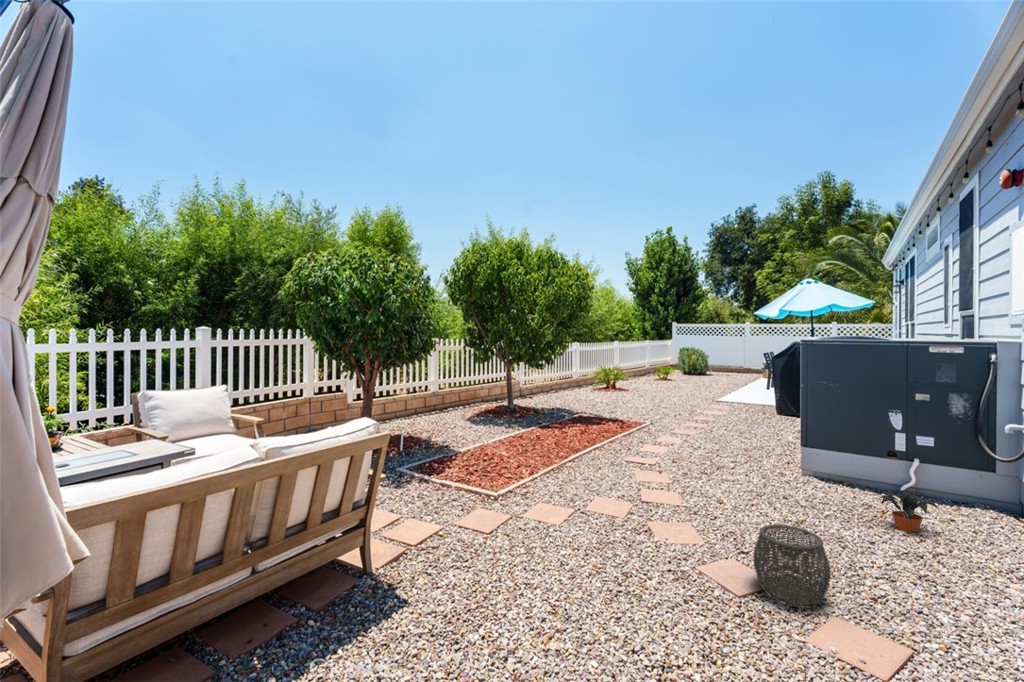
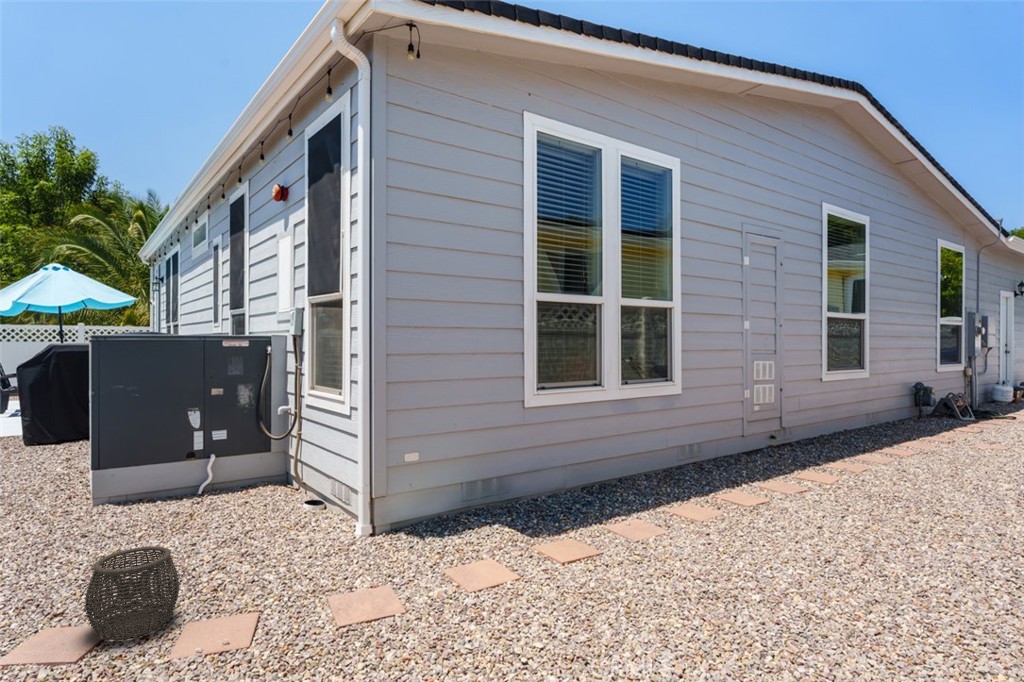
potted plant: present [880,489,938,532] -> none [190,484,242,524]

